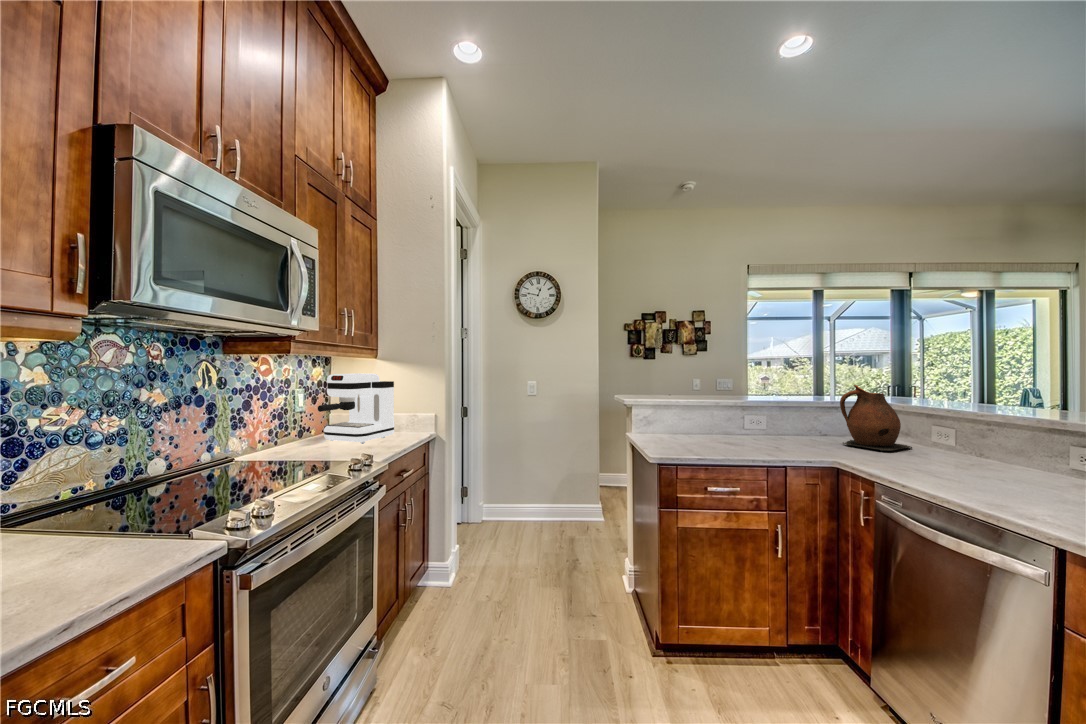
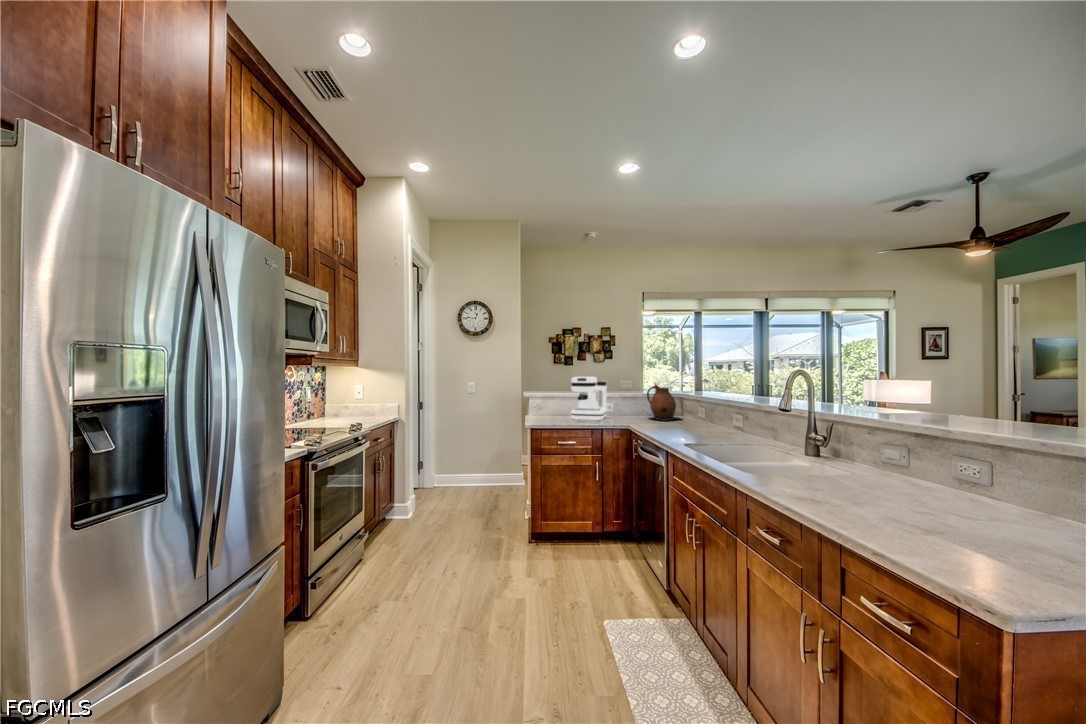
coffee maker: present [318,373,394,443] -> present [571,377,607,420]

